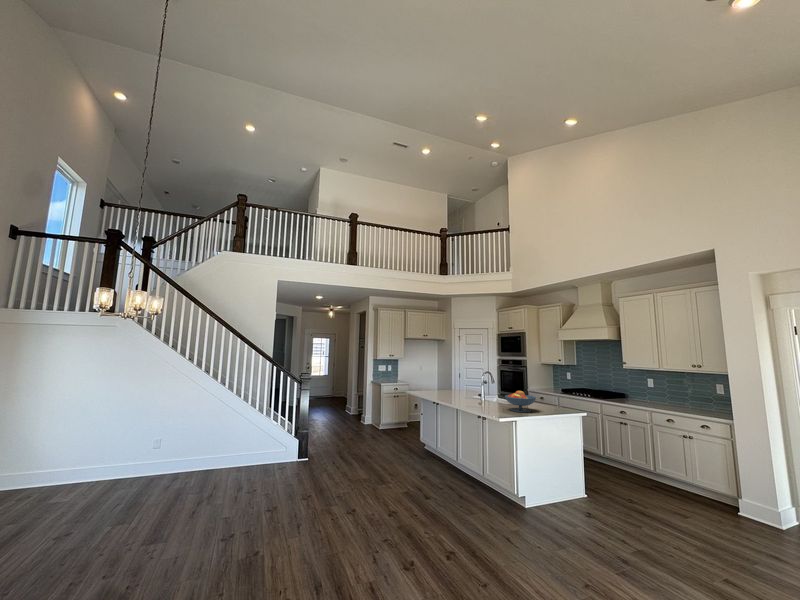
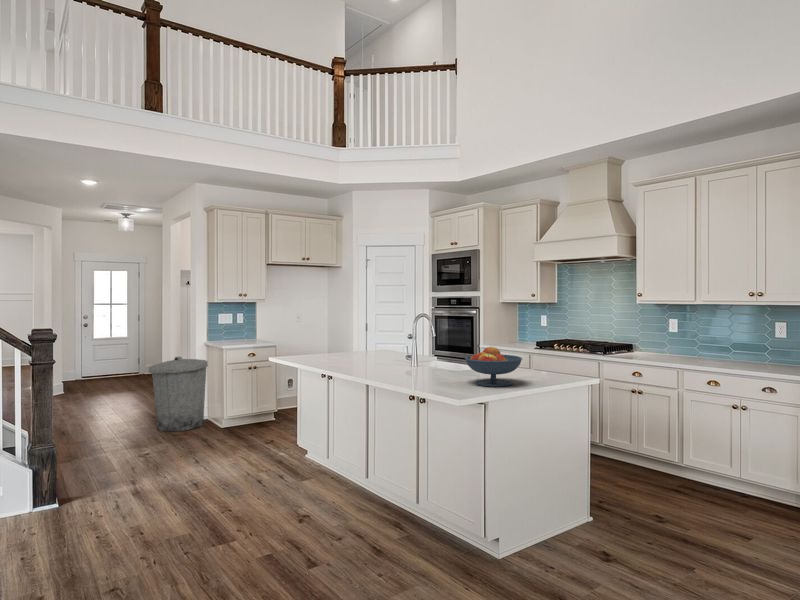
trash can: none [344,387,372,428] -> present [149,356,208,431]

